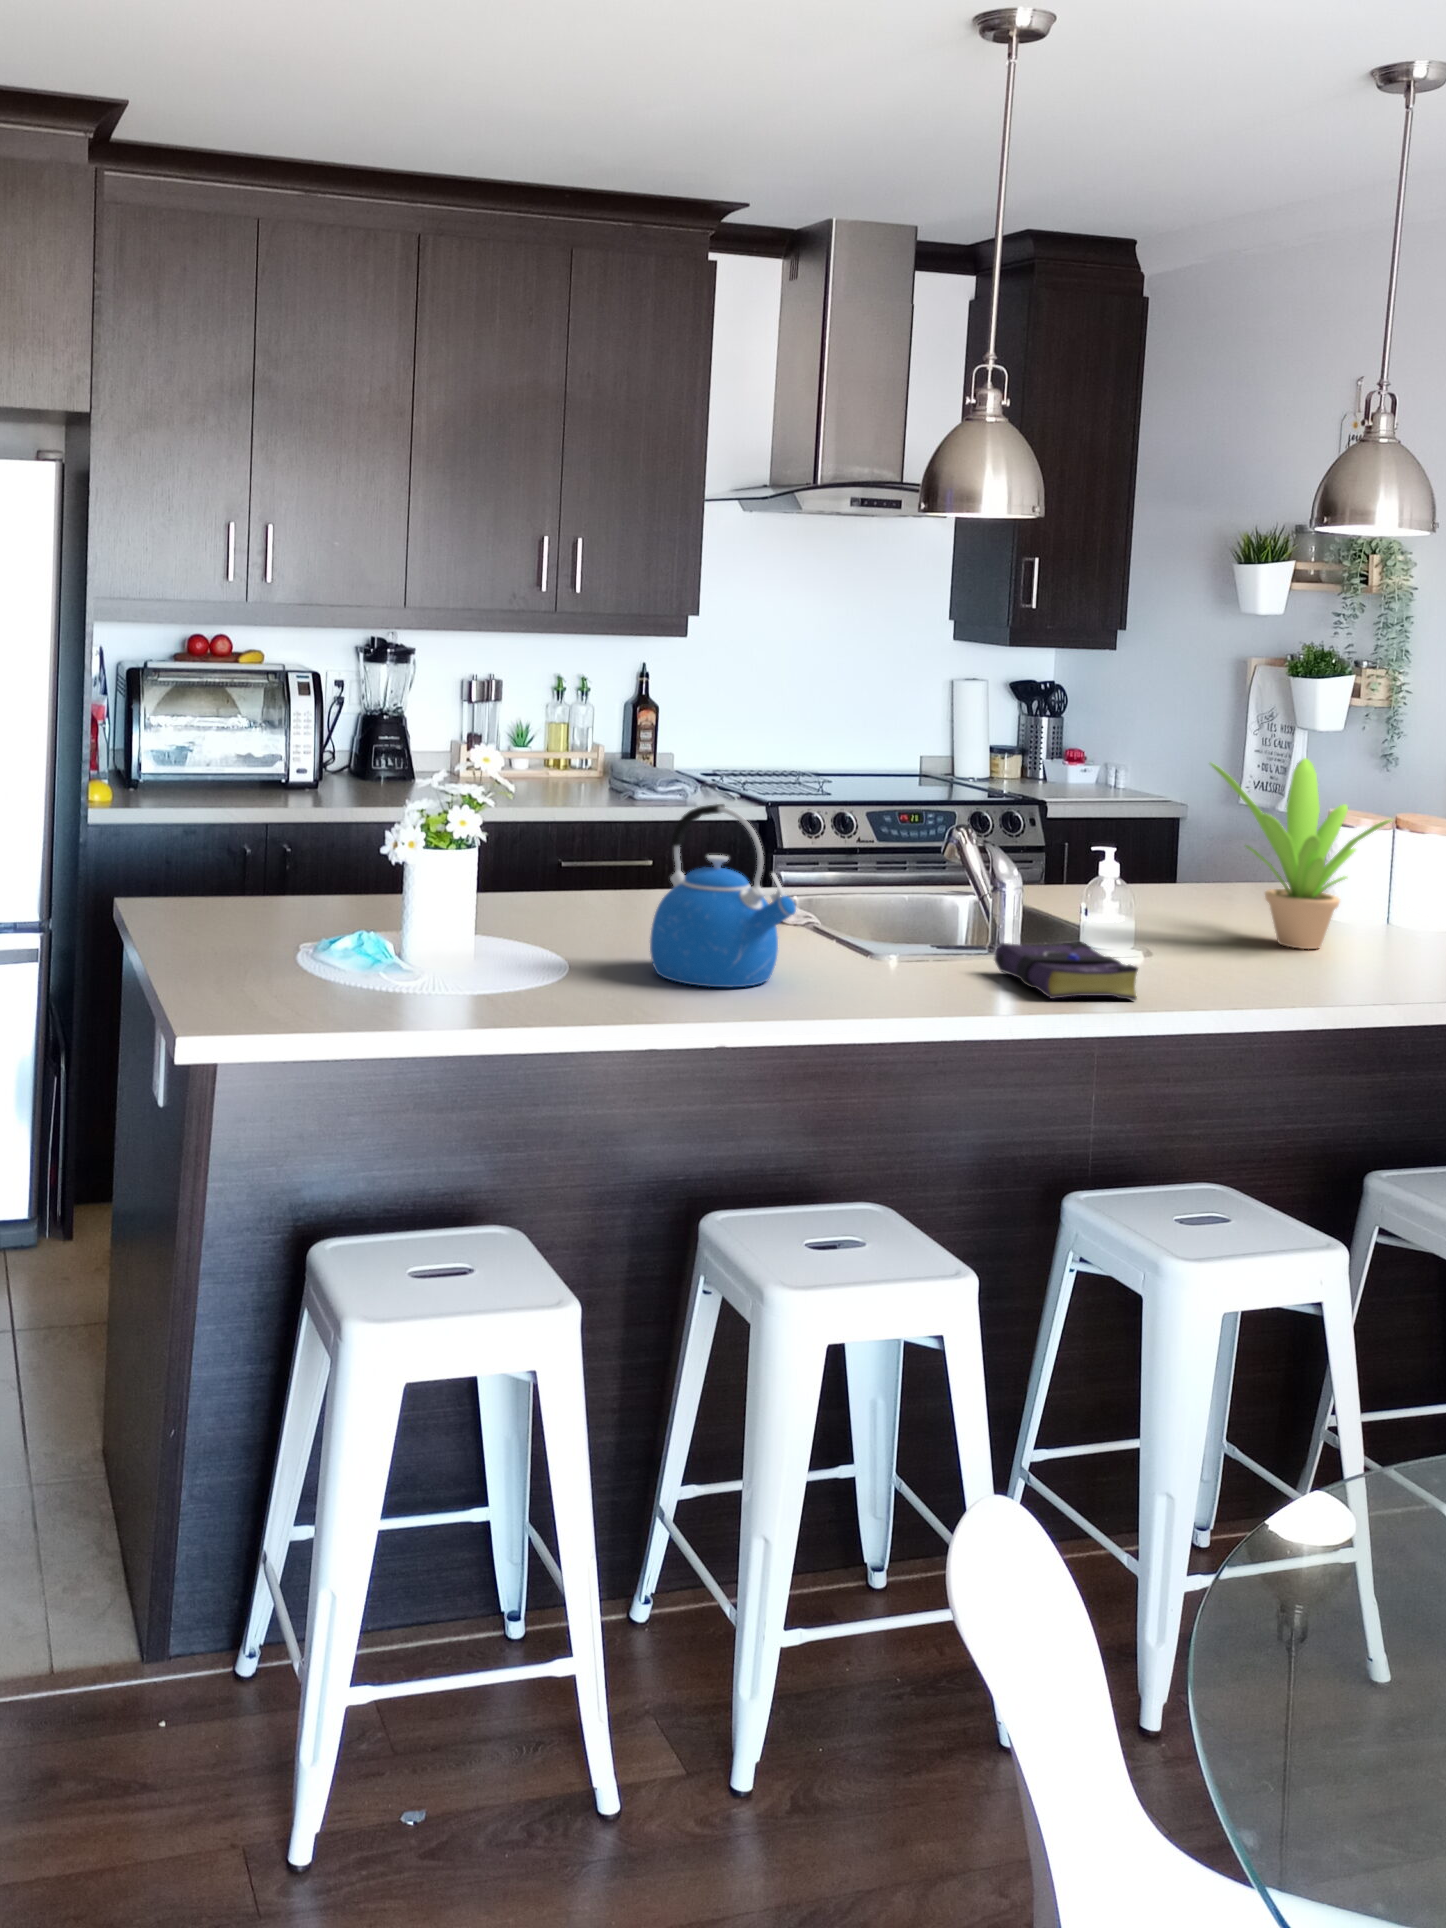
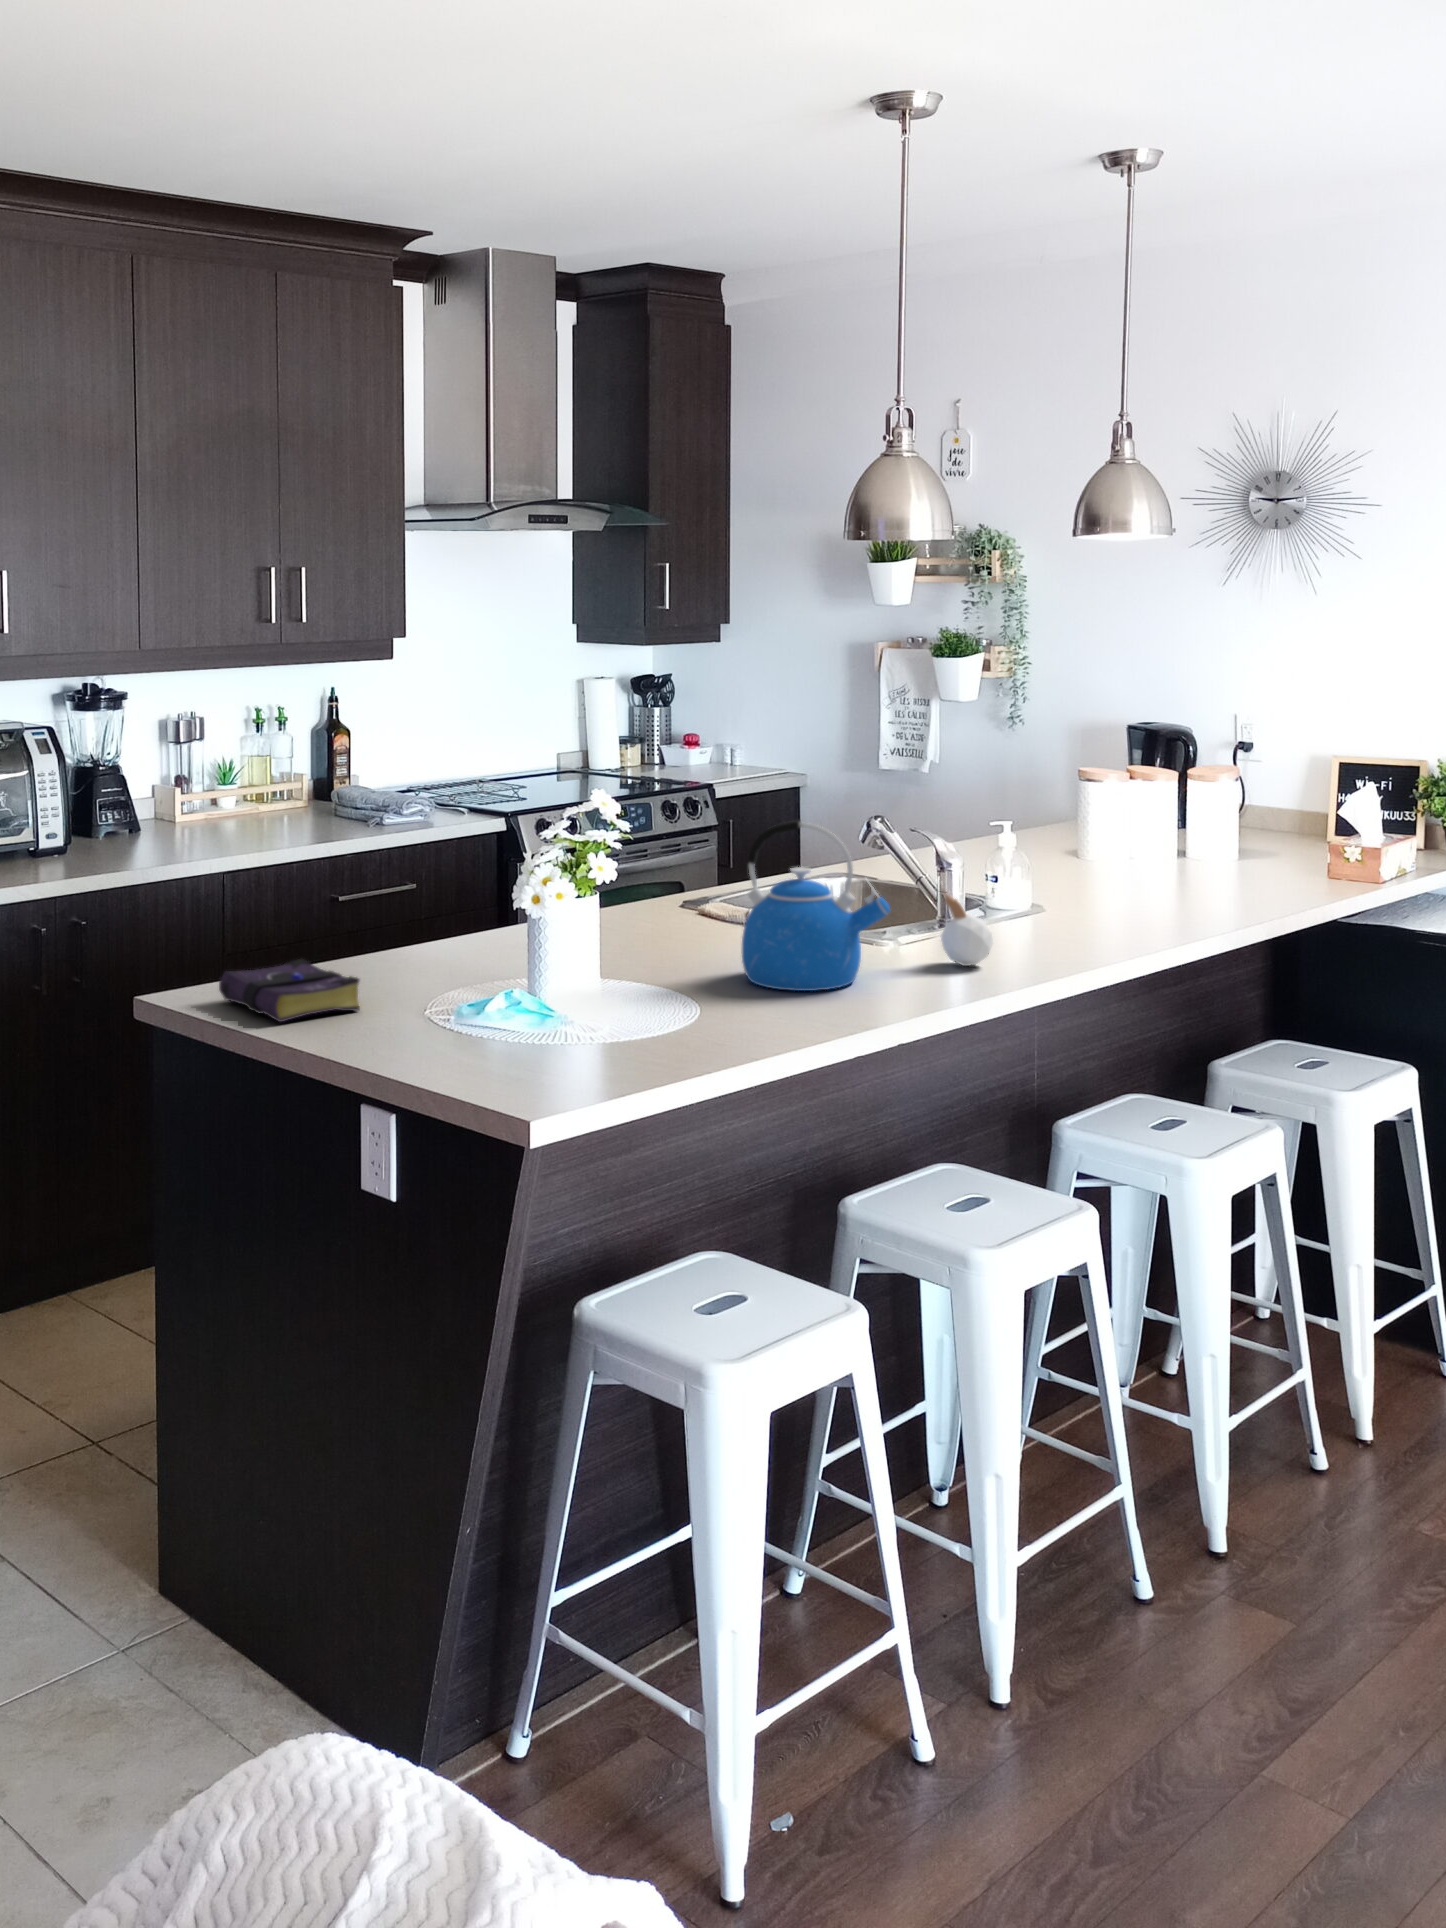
potted plant: present [1210,758,1392,949] -> none [1049,727,1190,886]
candle: none [890,889,948,991] -> present [940,879,993,966]
book: present [995,942,1138,1000] -> present [219,958,360,1023]

